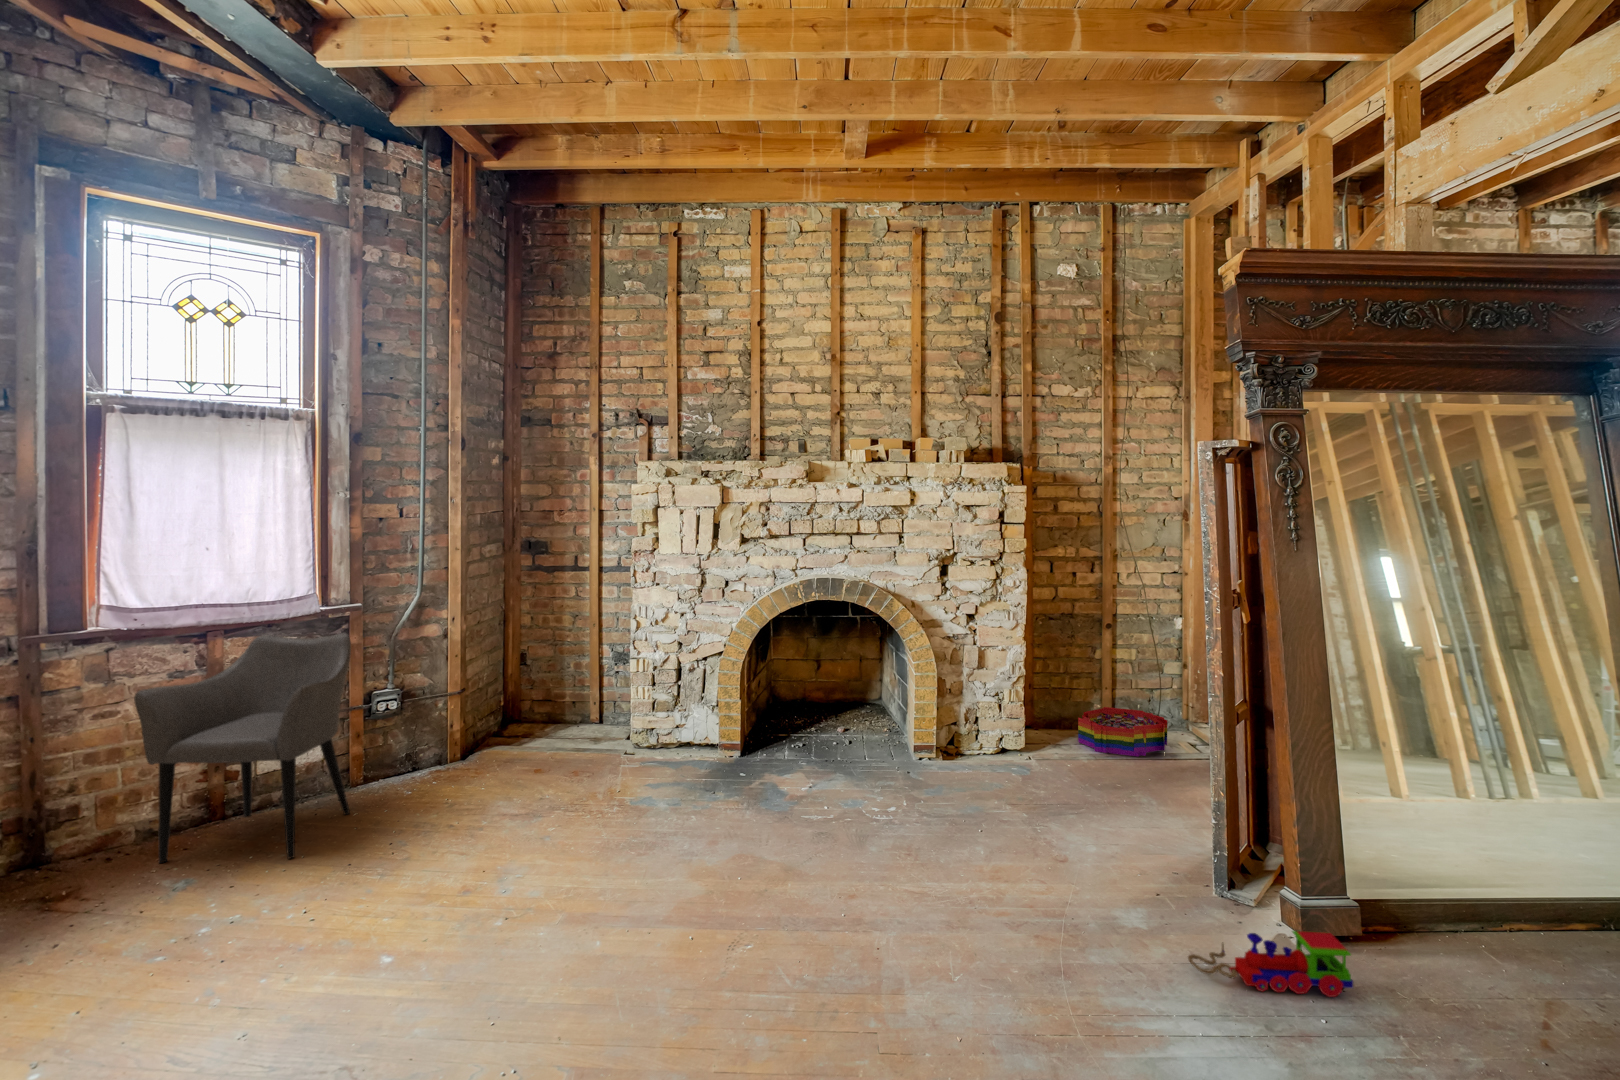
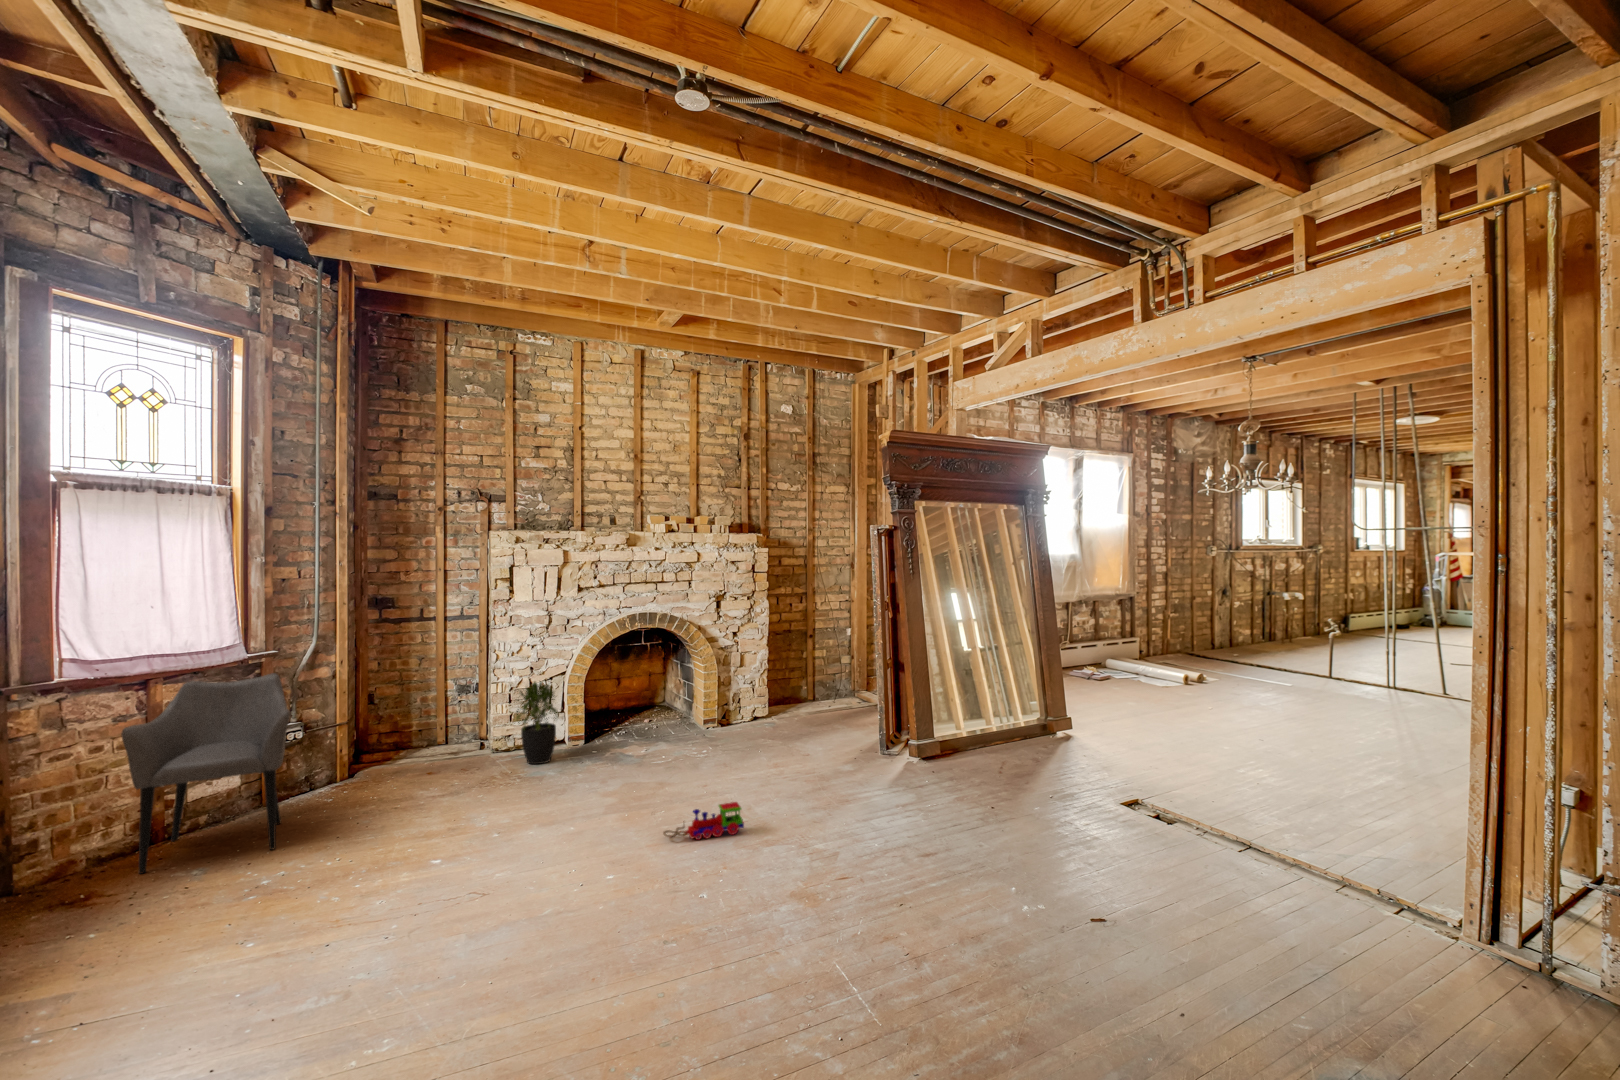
potted plant: none [642,662,705,774] -> present [516,681,558,764]
storage bin: present [1078,707,1168,757] -> none [801,689,852,716]
toy train: present [1188,931,1353,997] -> present [663,802,744,840]

